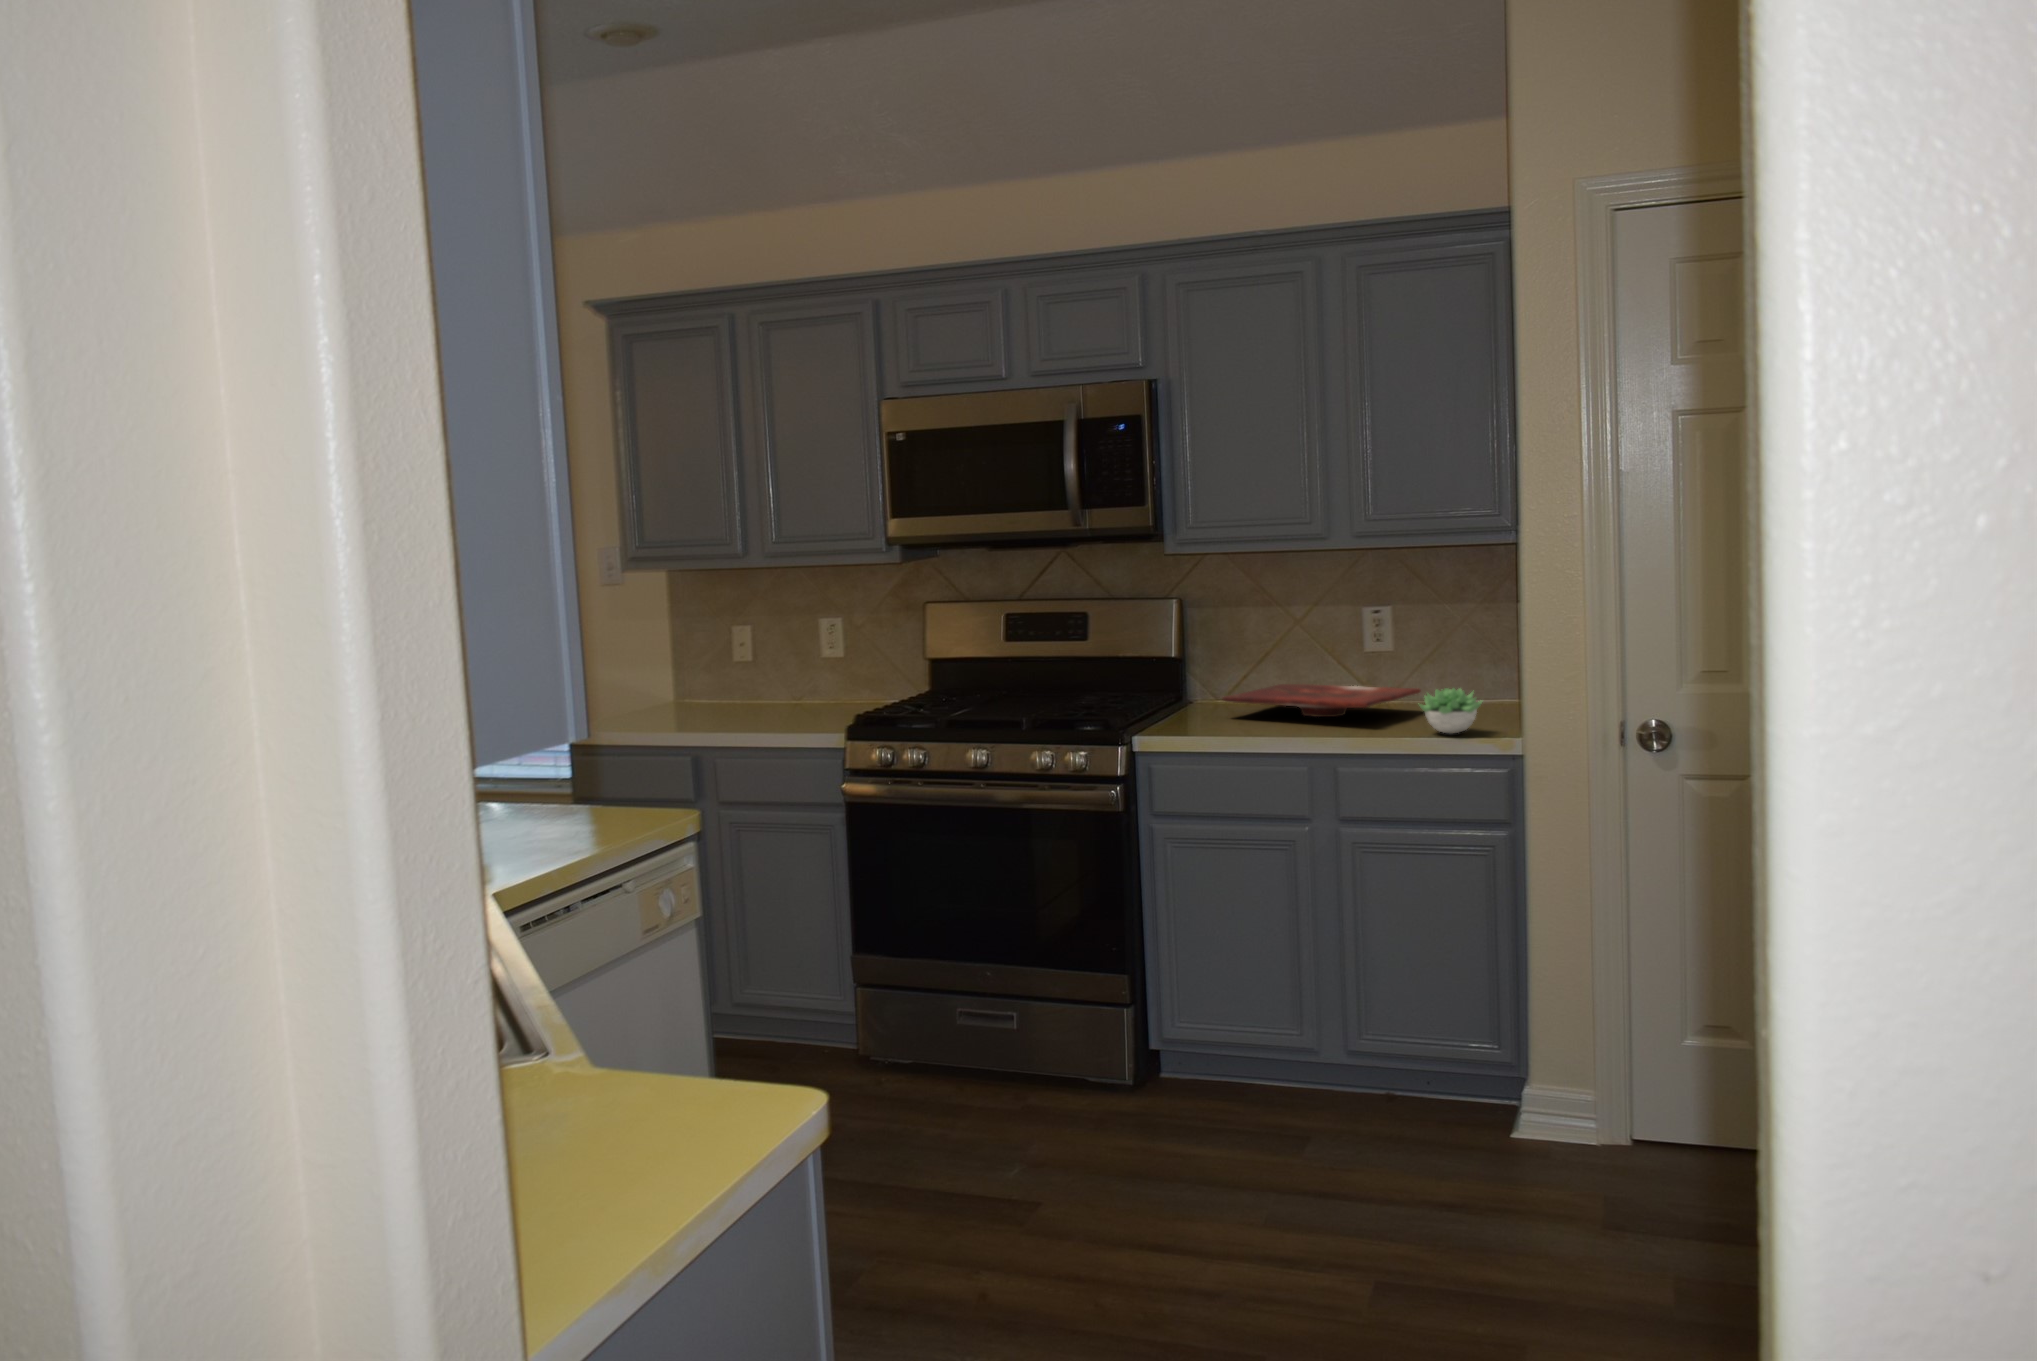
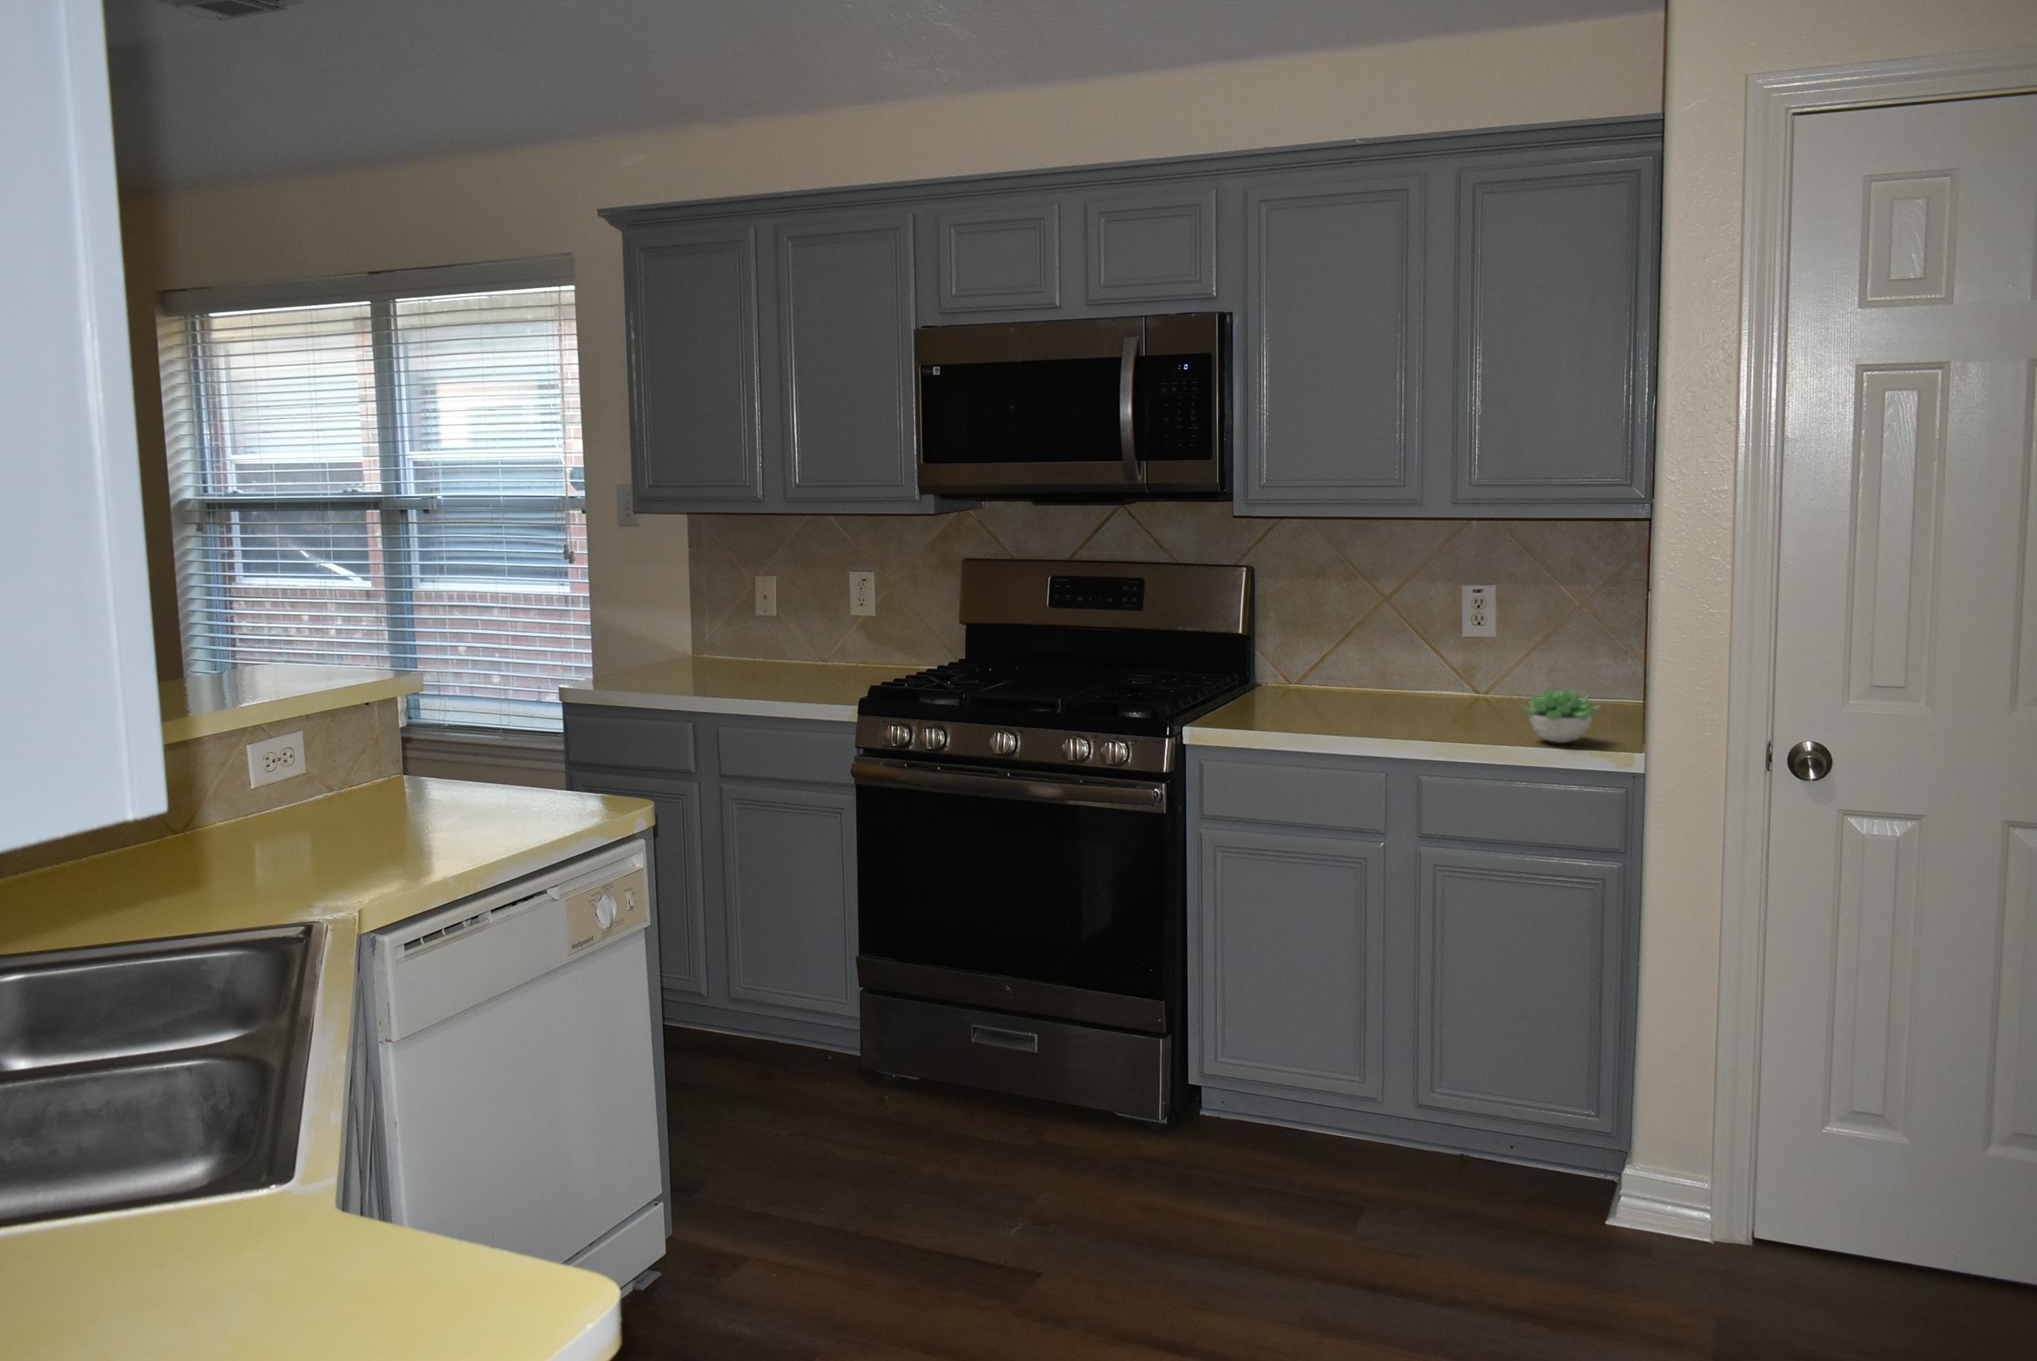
cutting board: present [1223,684,1421,717] -> none [1292,671,1527,713]

